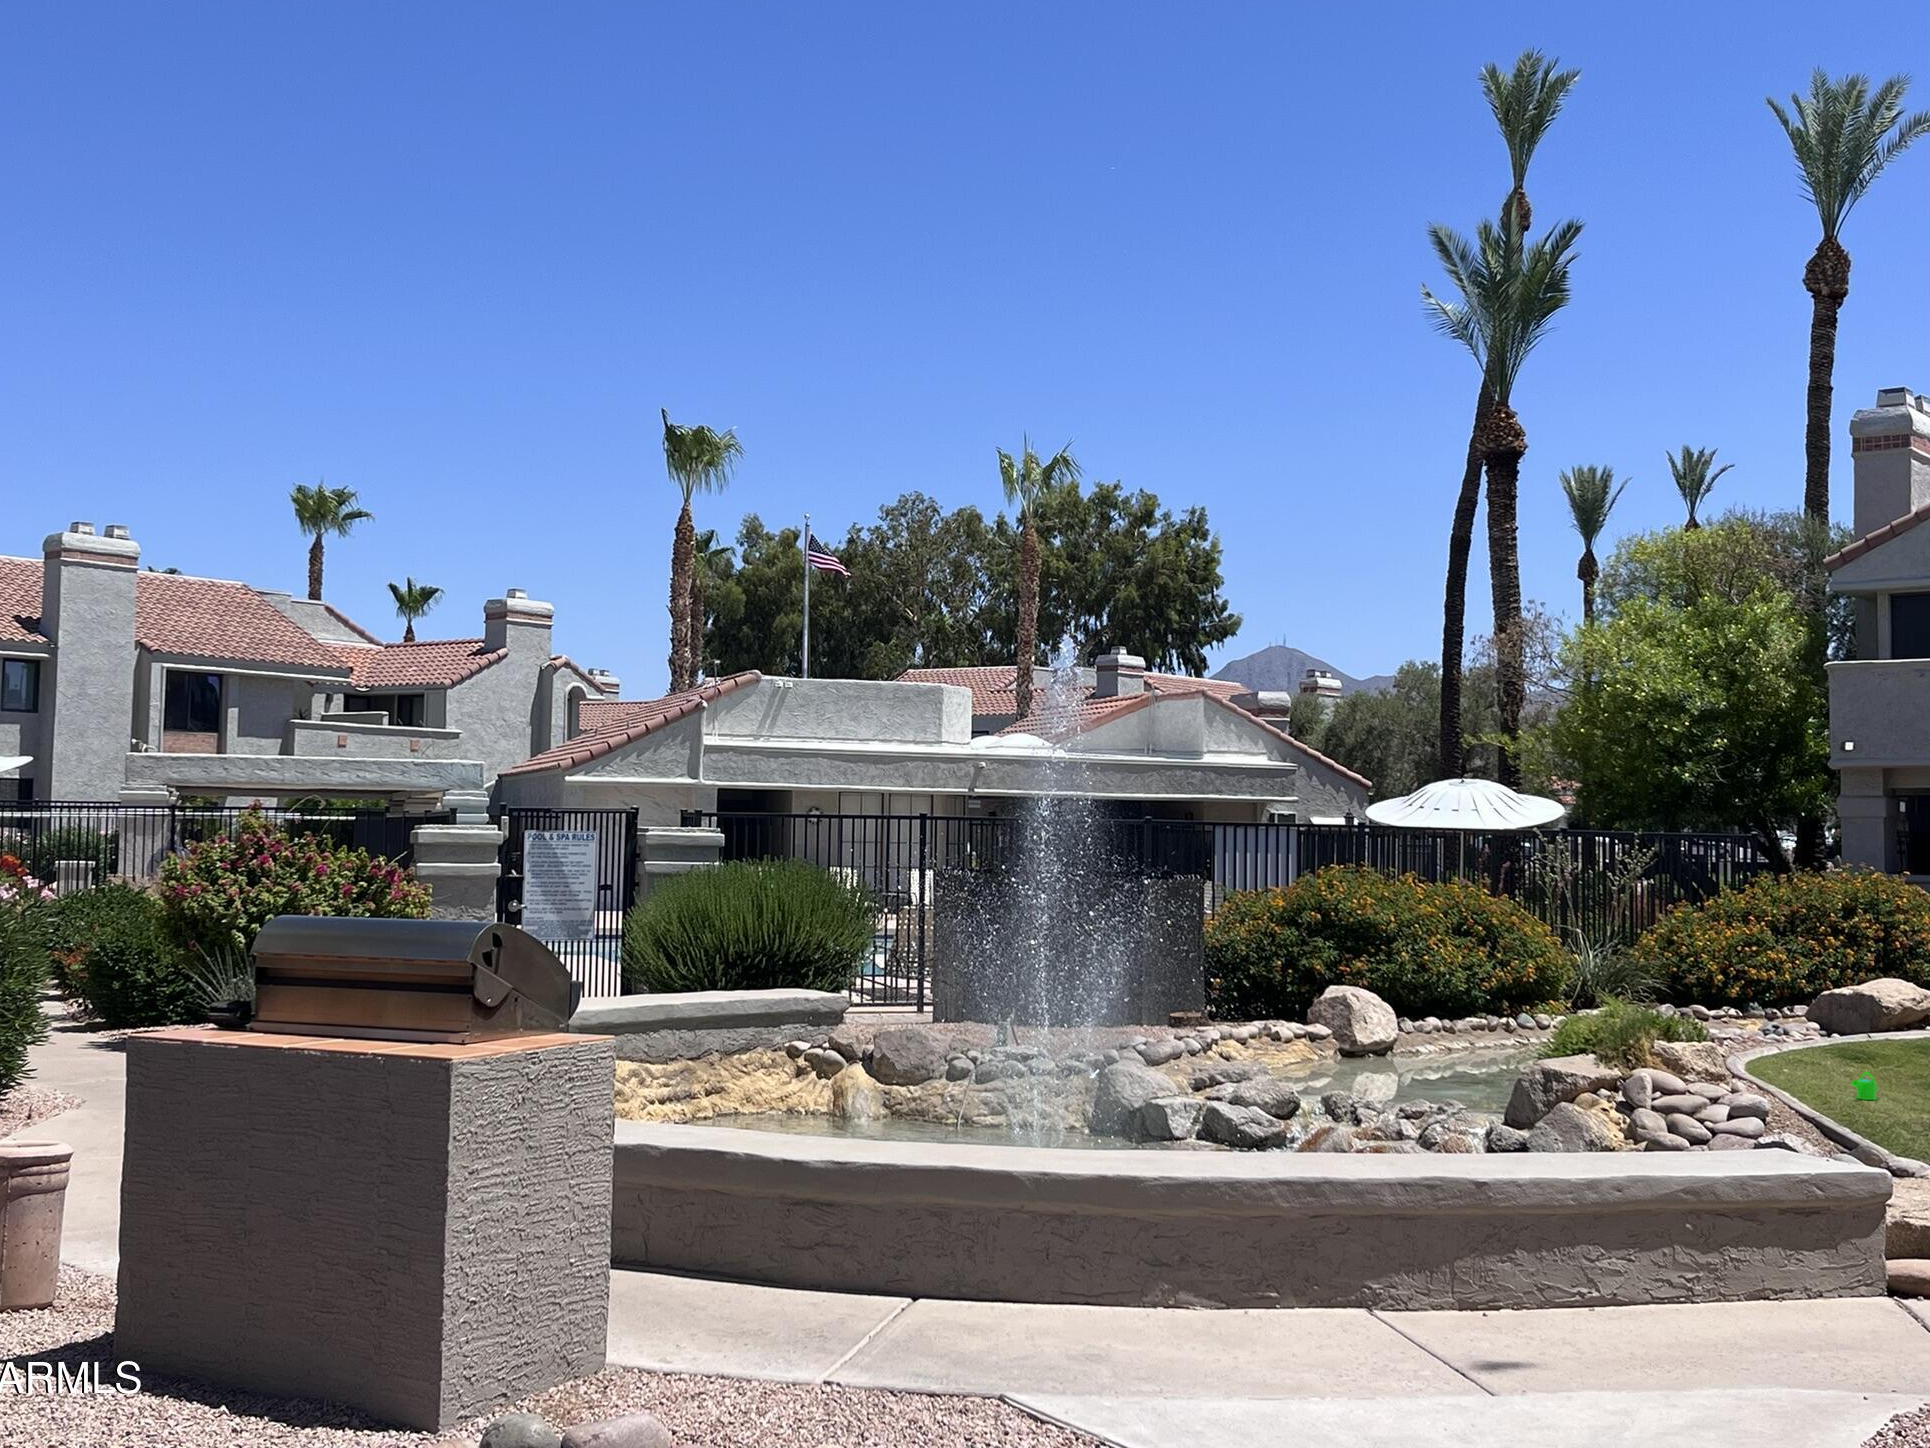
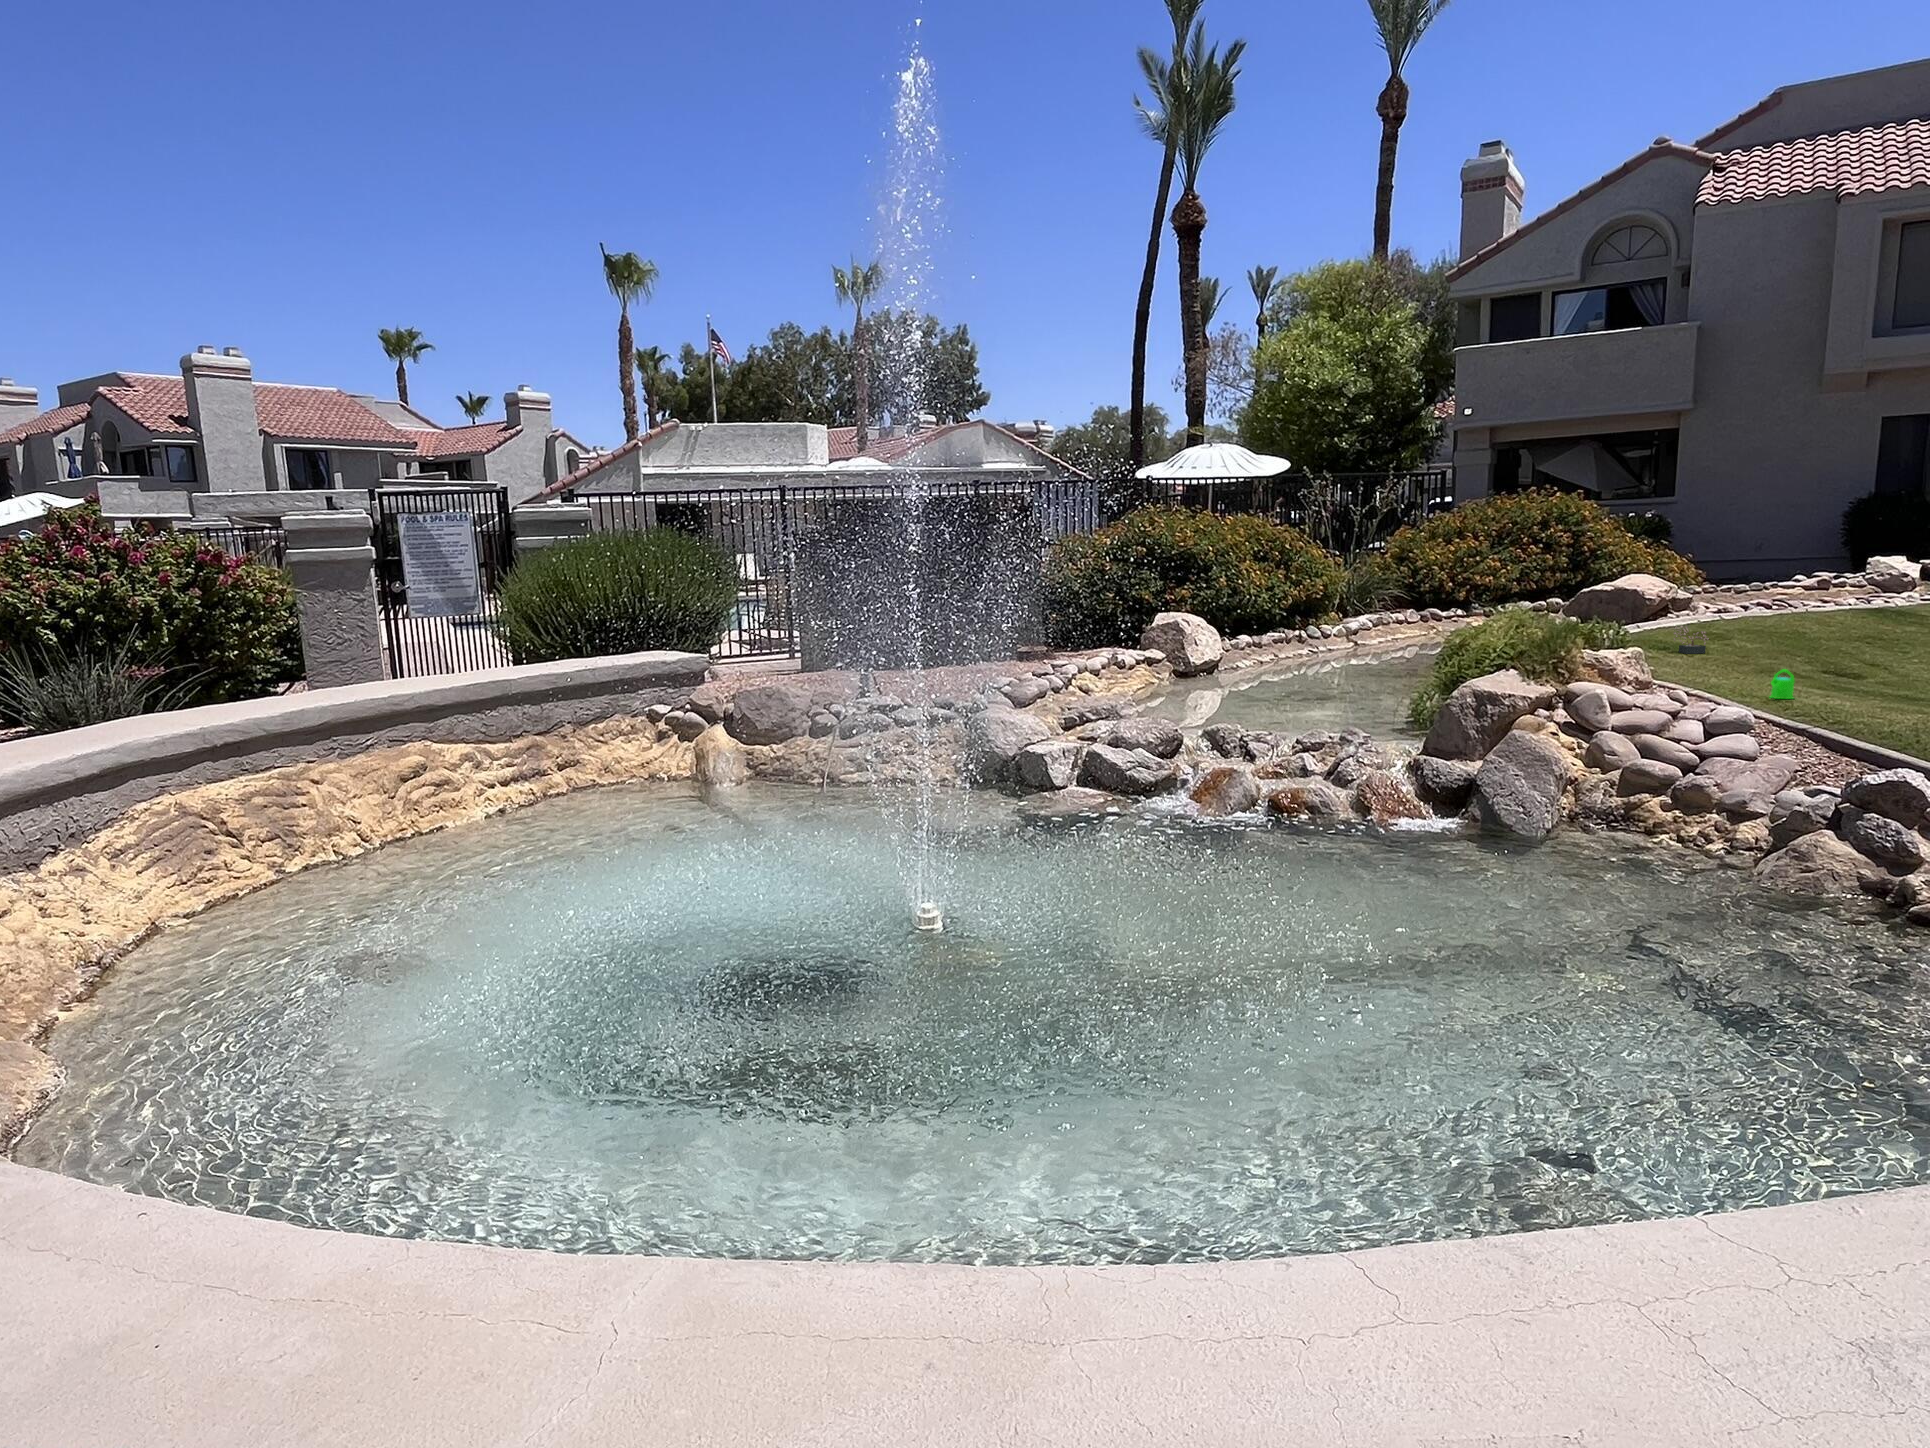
decorative plant: none [1840,1030,1877,1061] -> present [1674,626,1709,654]

